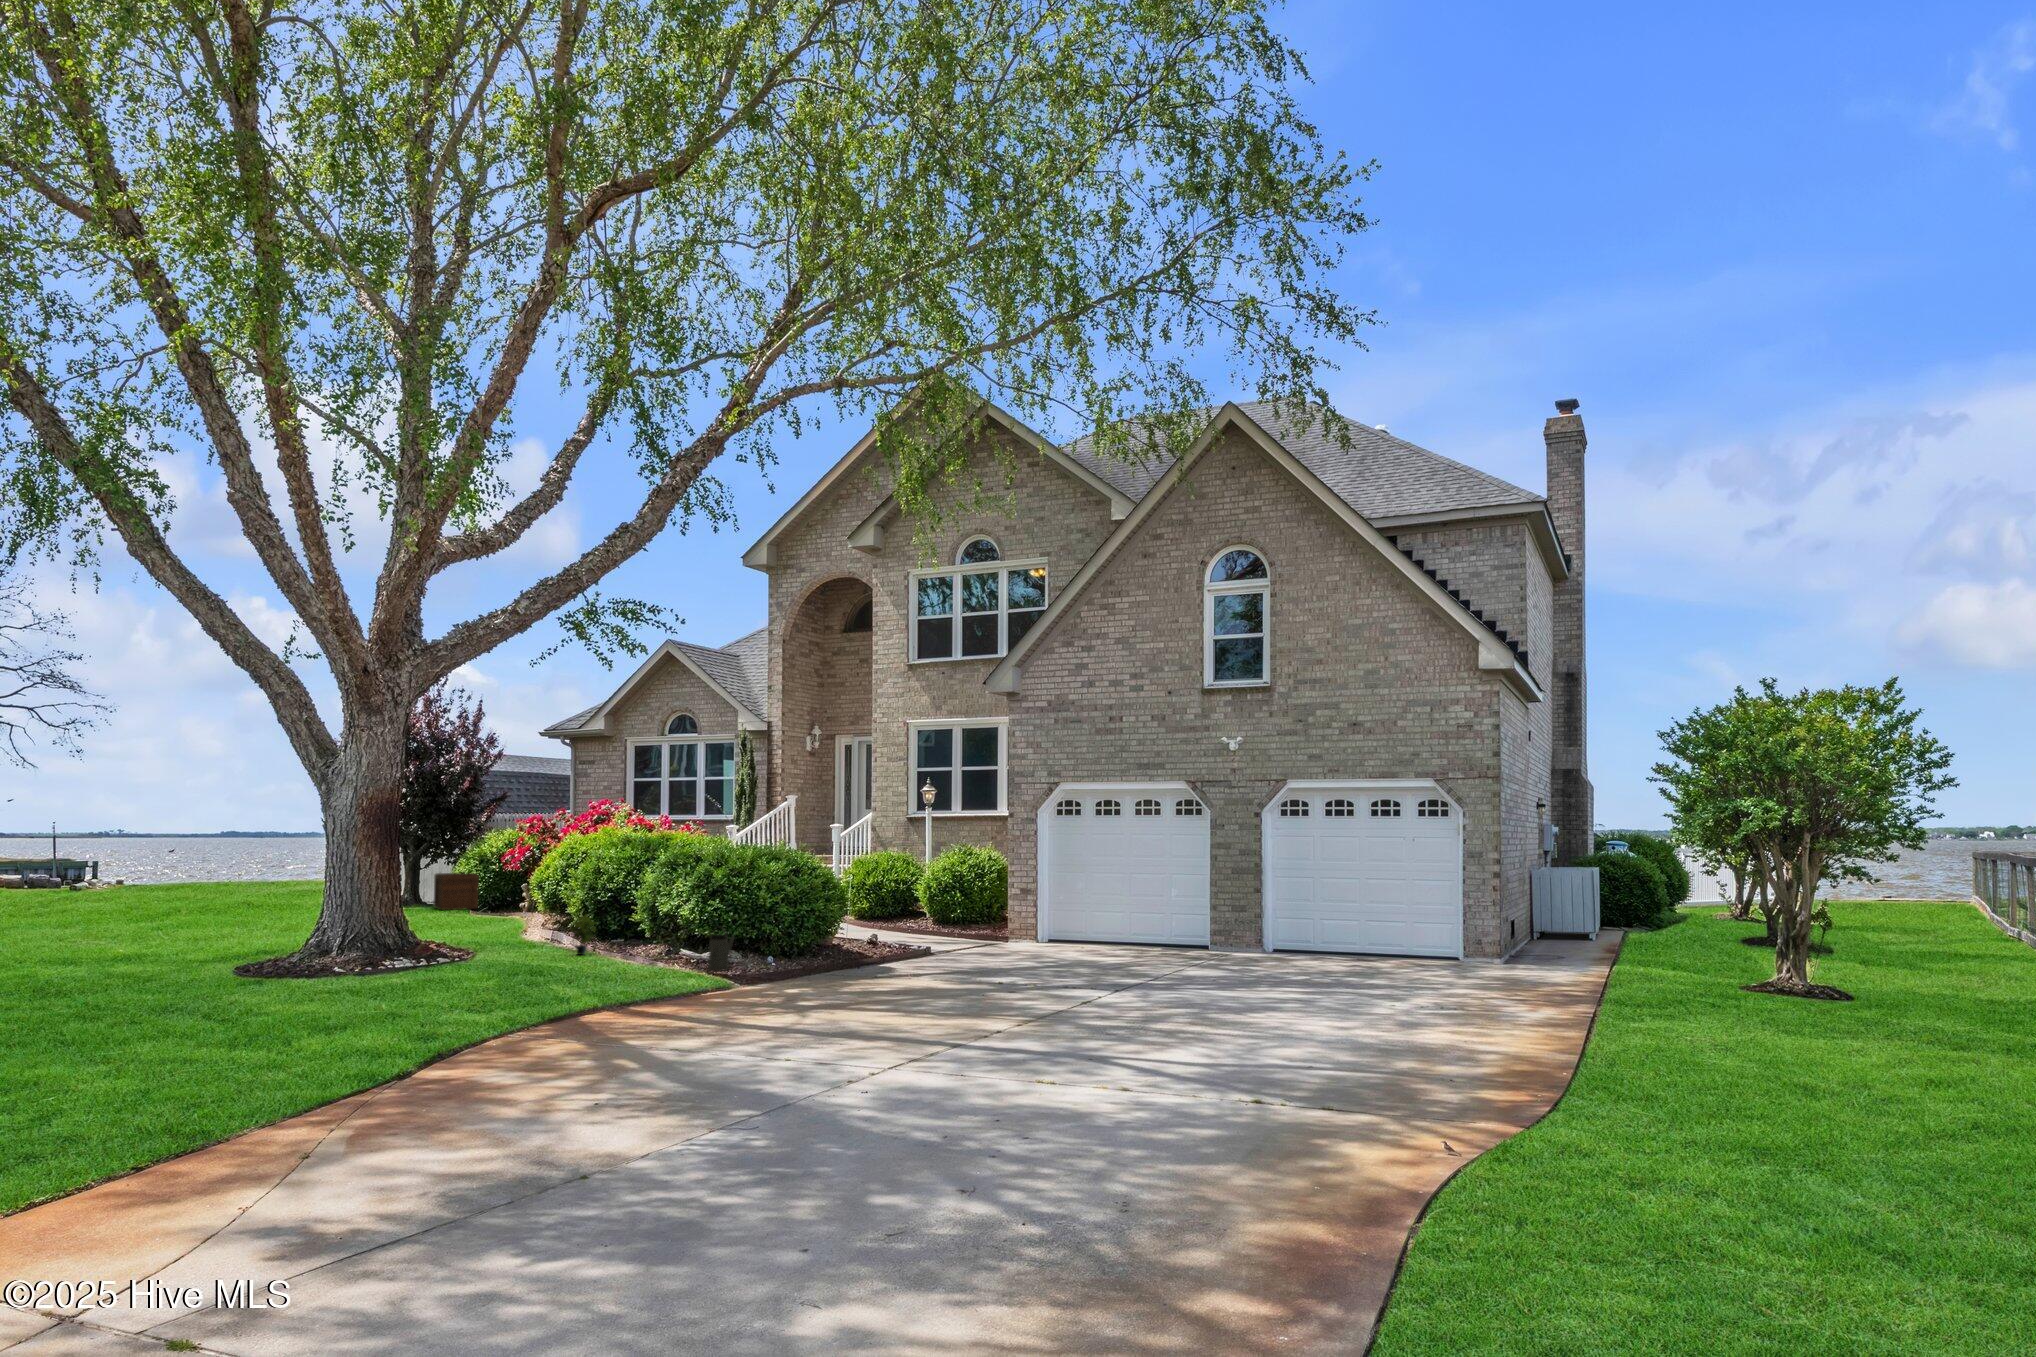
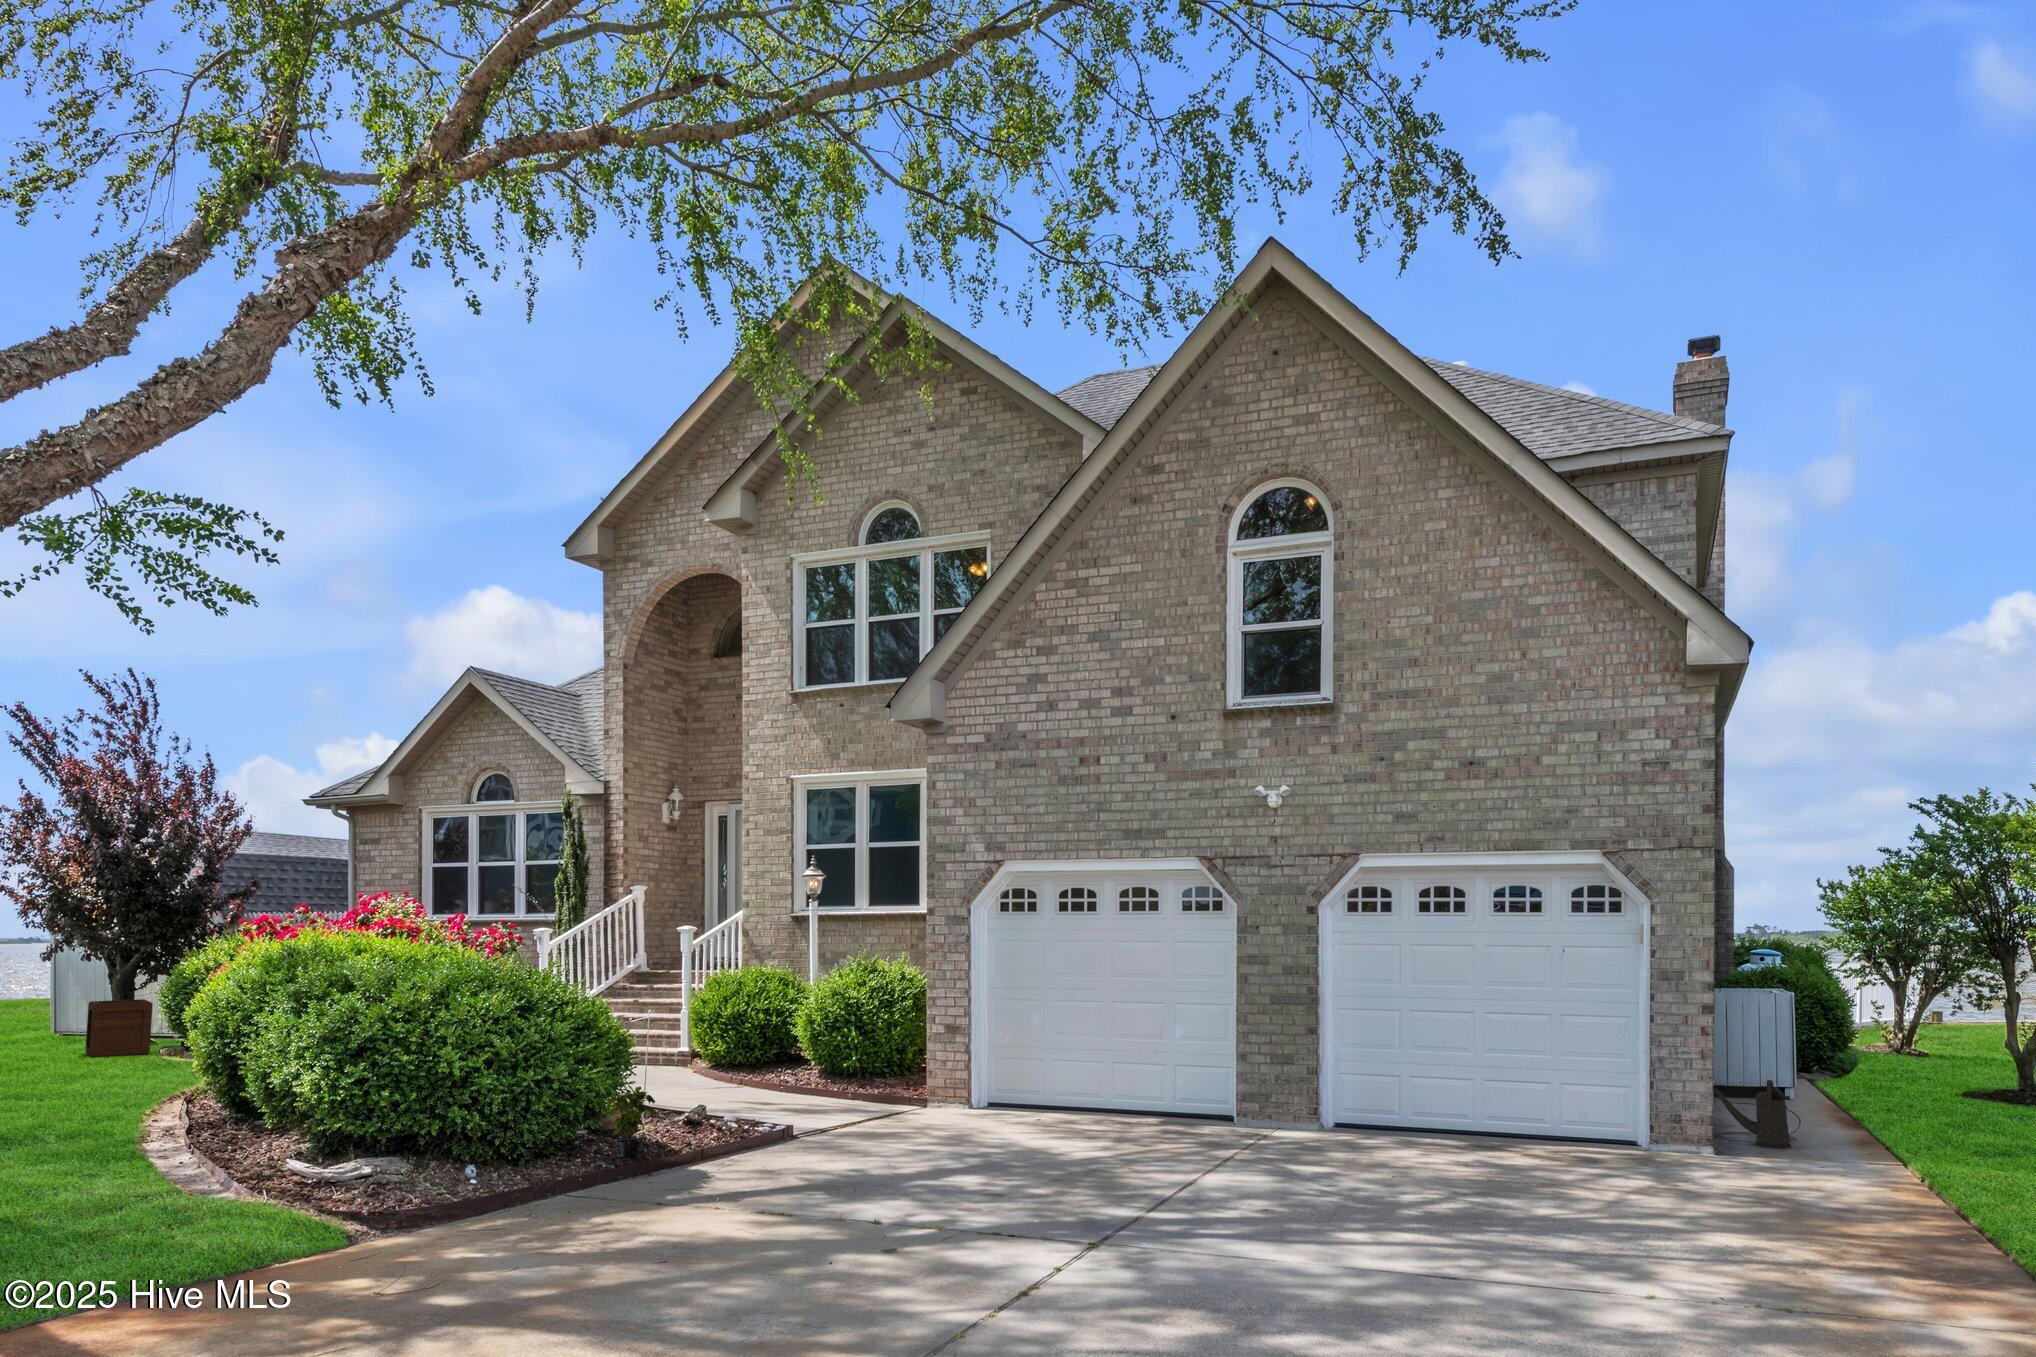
potted plant: present [572,917,596,955] -> present [603,1085,657,1157]
watering can: present [708,932,734,971] -> present [1714,1080,1801,1148]

